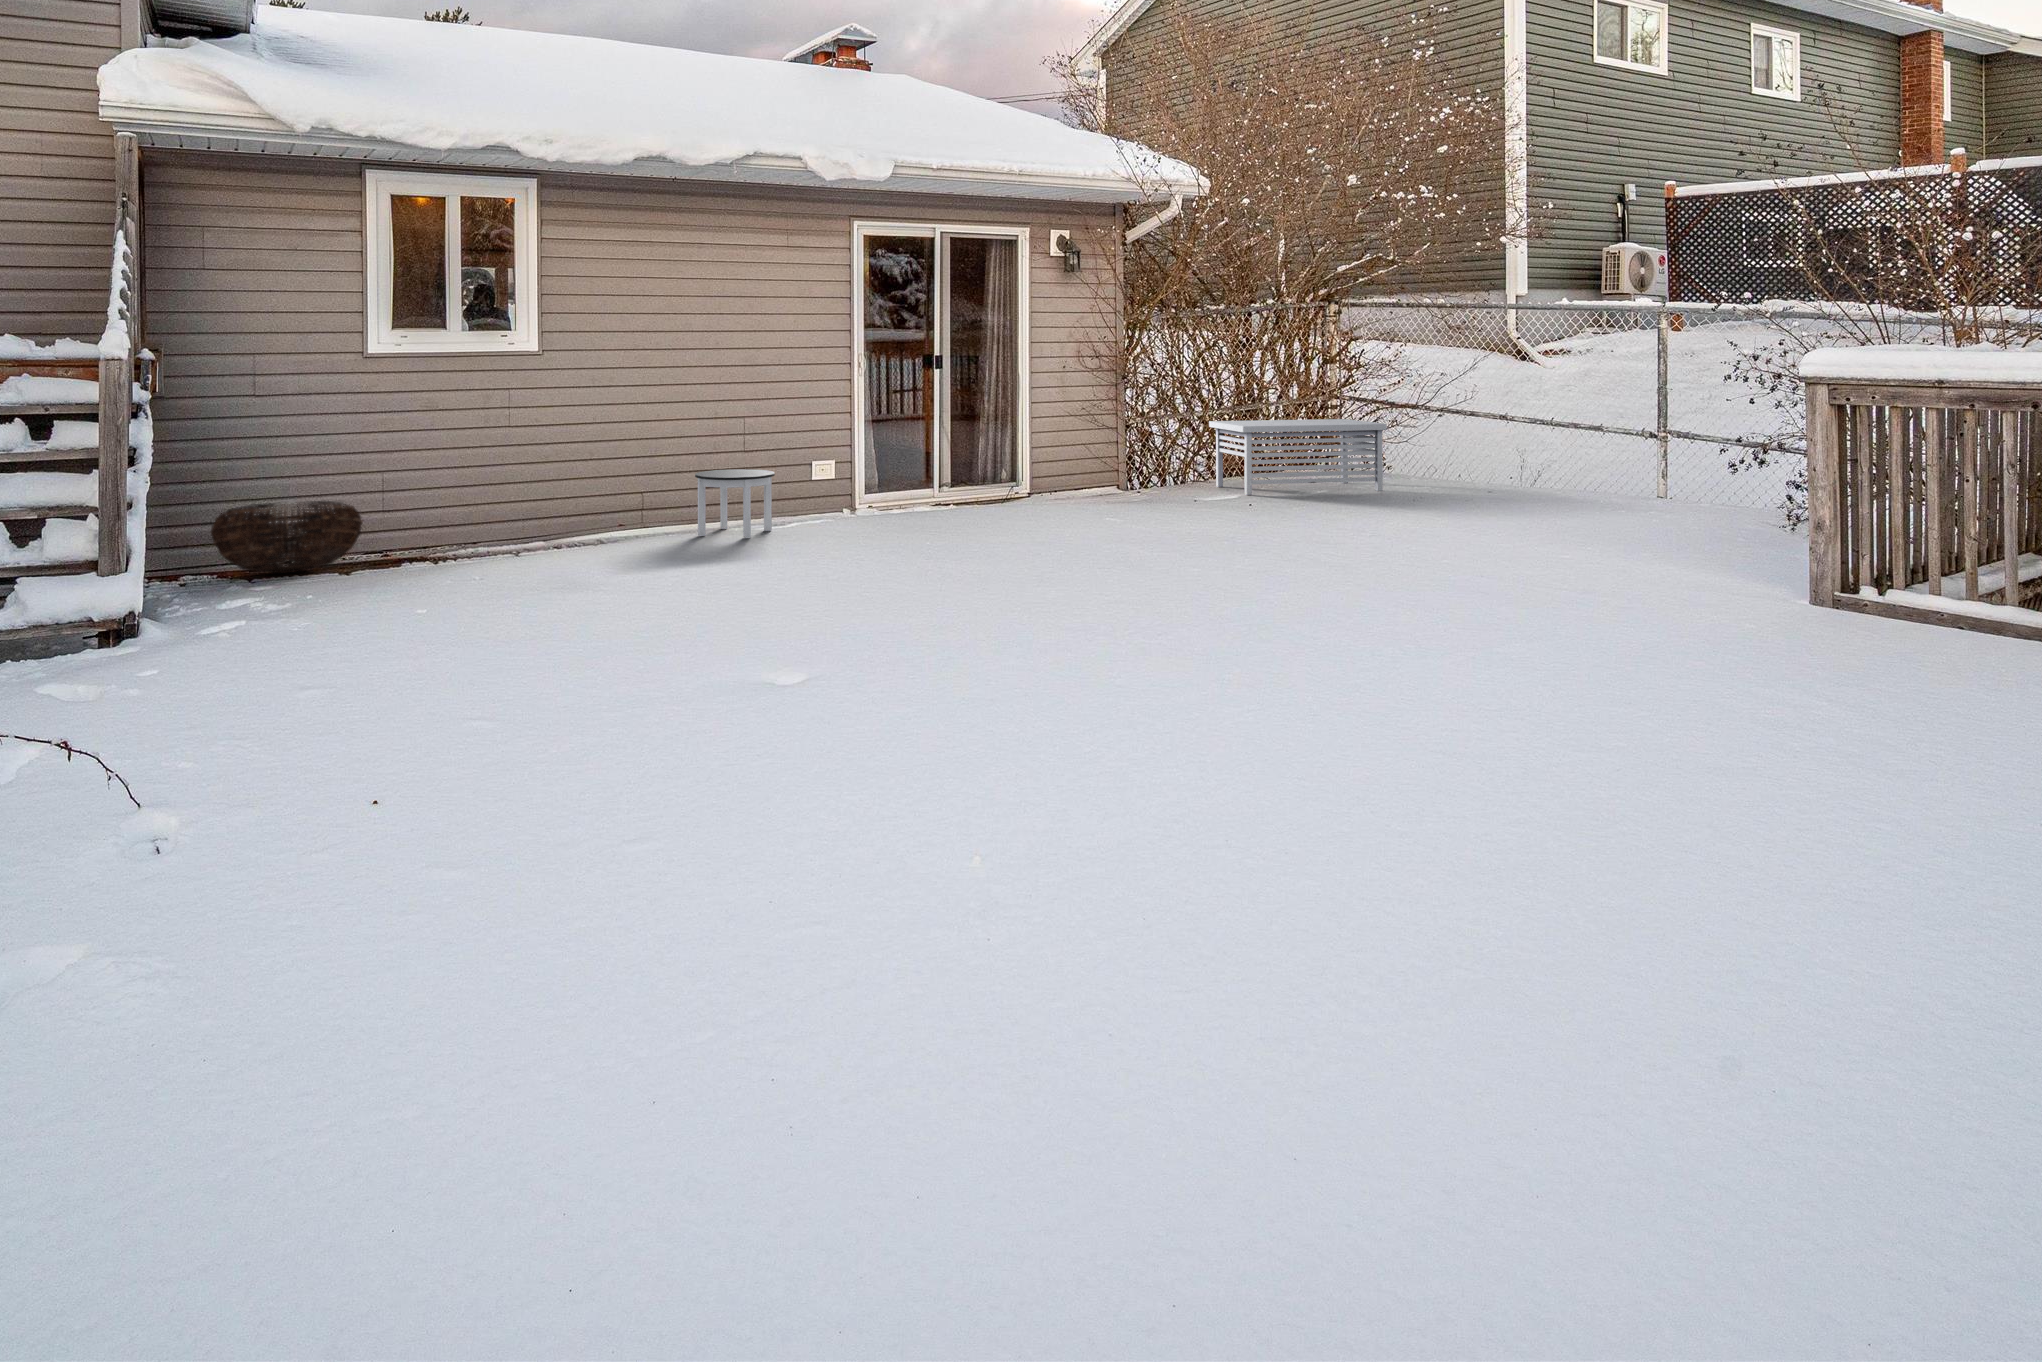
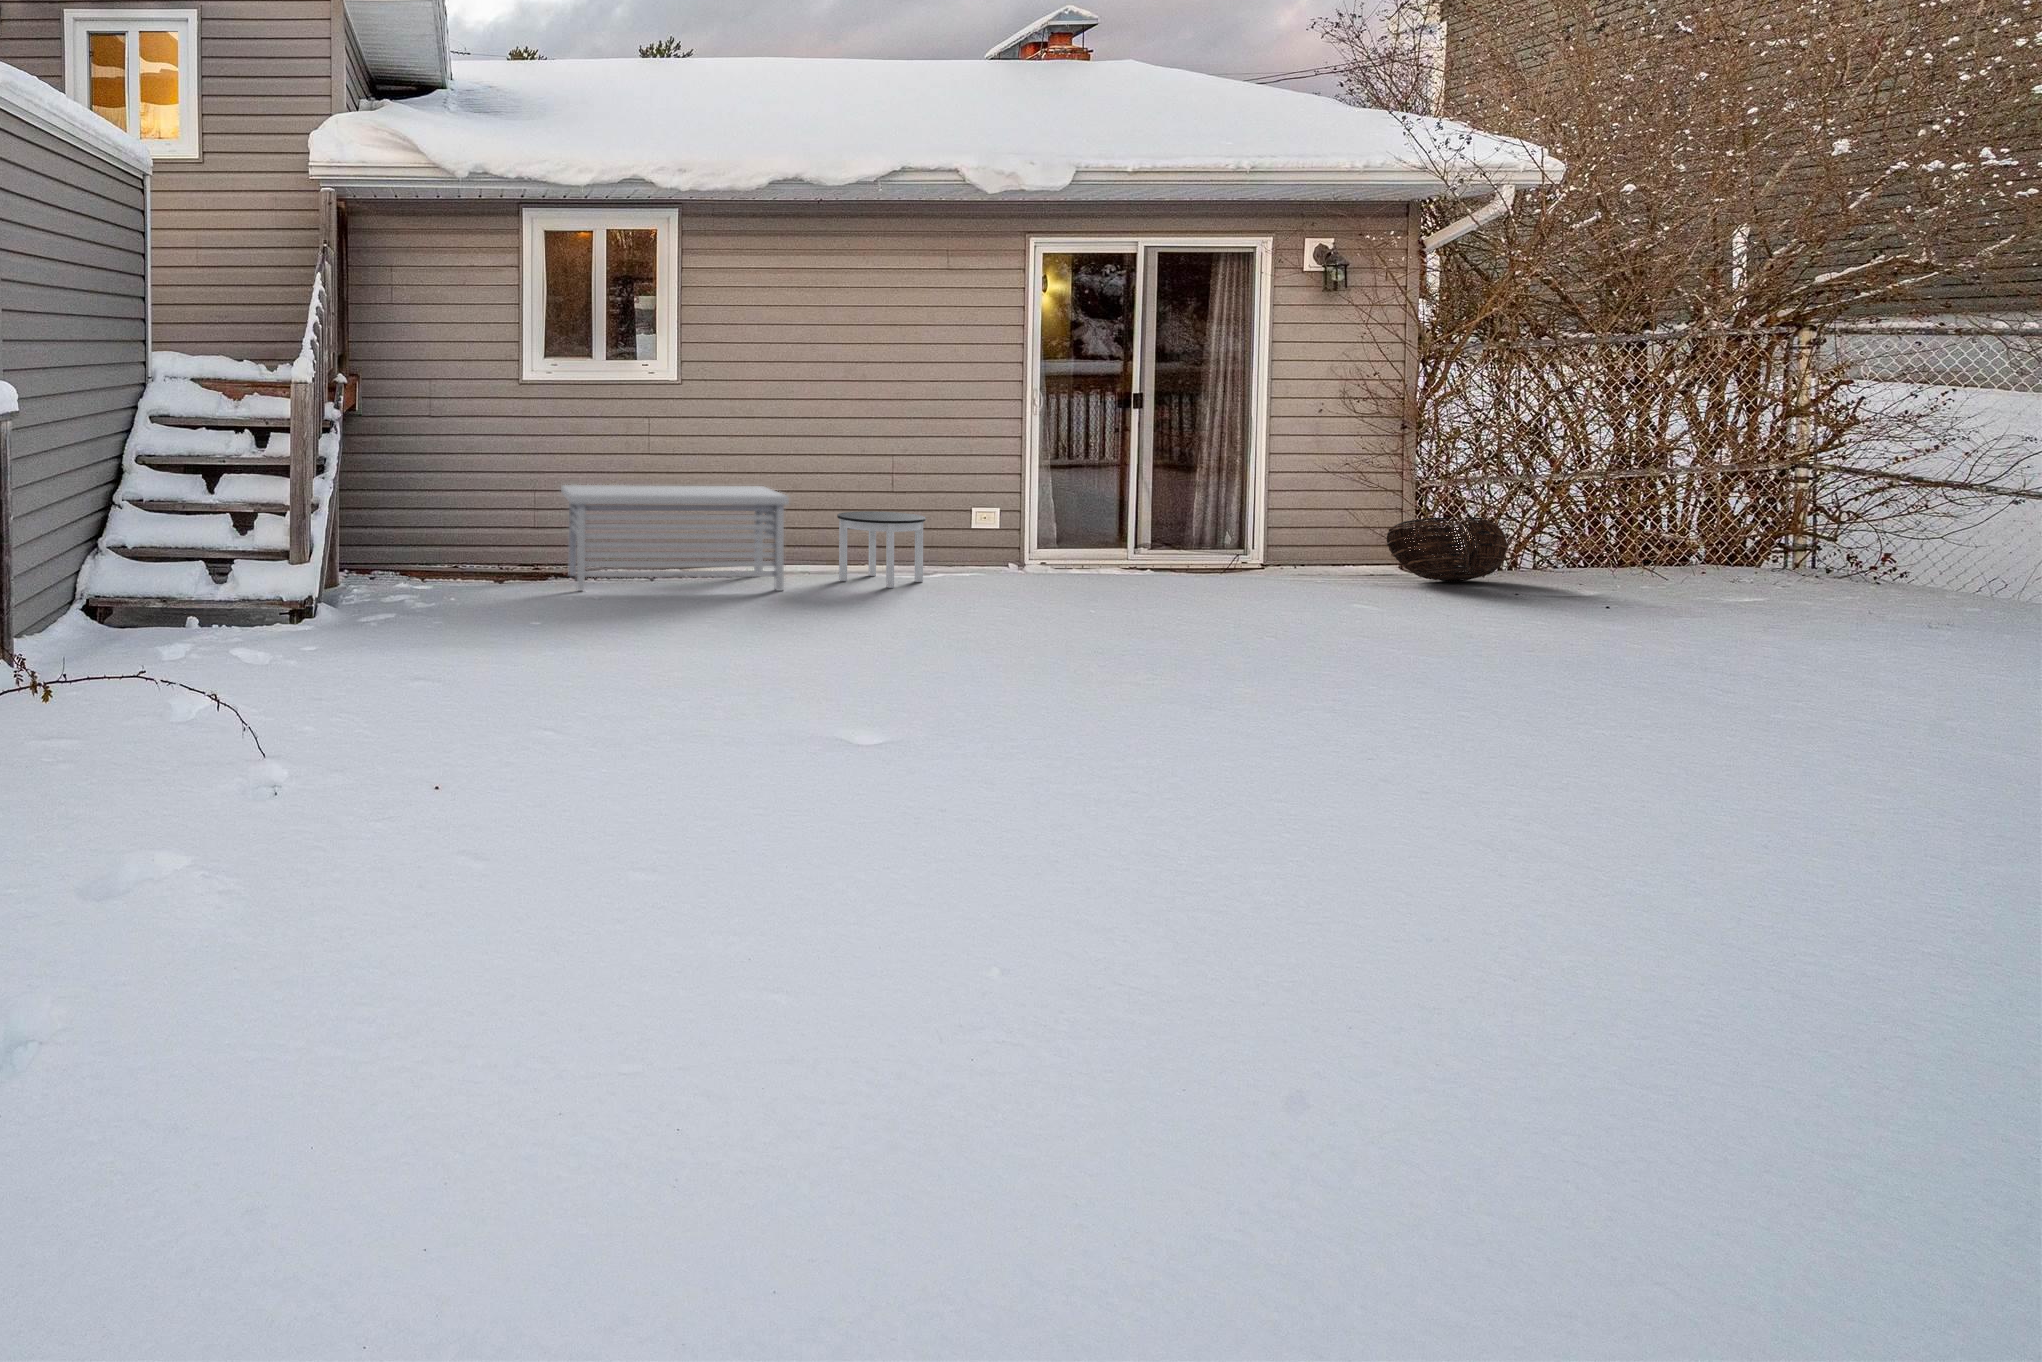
storage bench: present [1209,419,1387,495] -> present [561,485,789,591]
basket: present [211,501,363,574] -> present [1386,517,1508,582]

